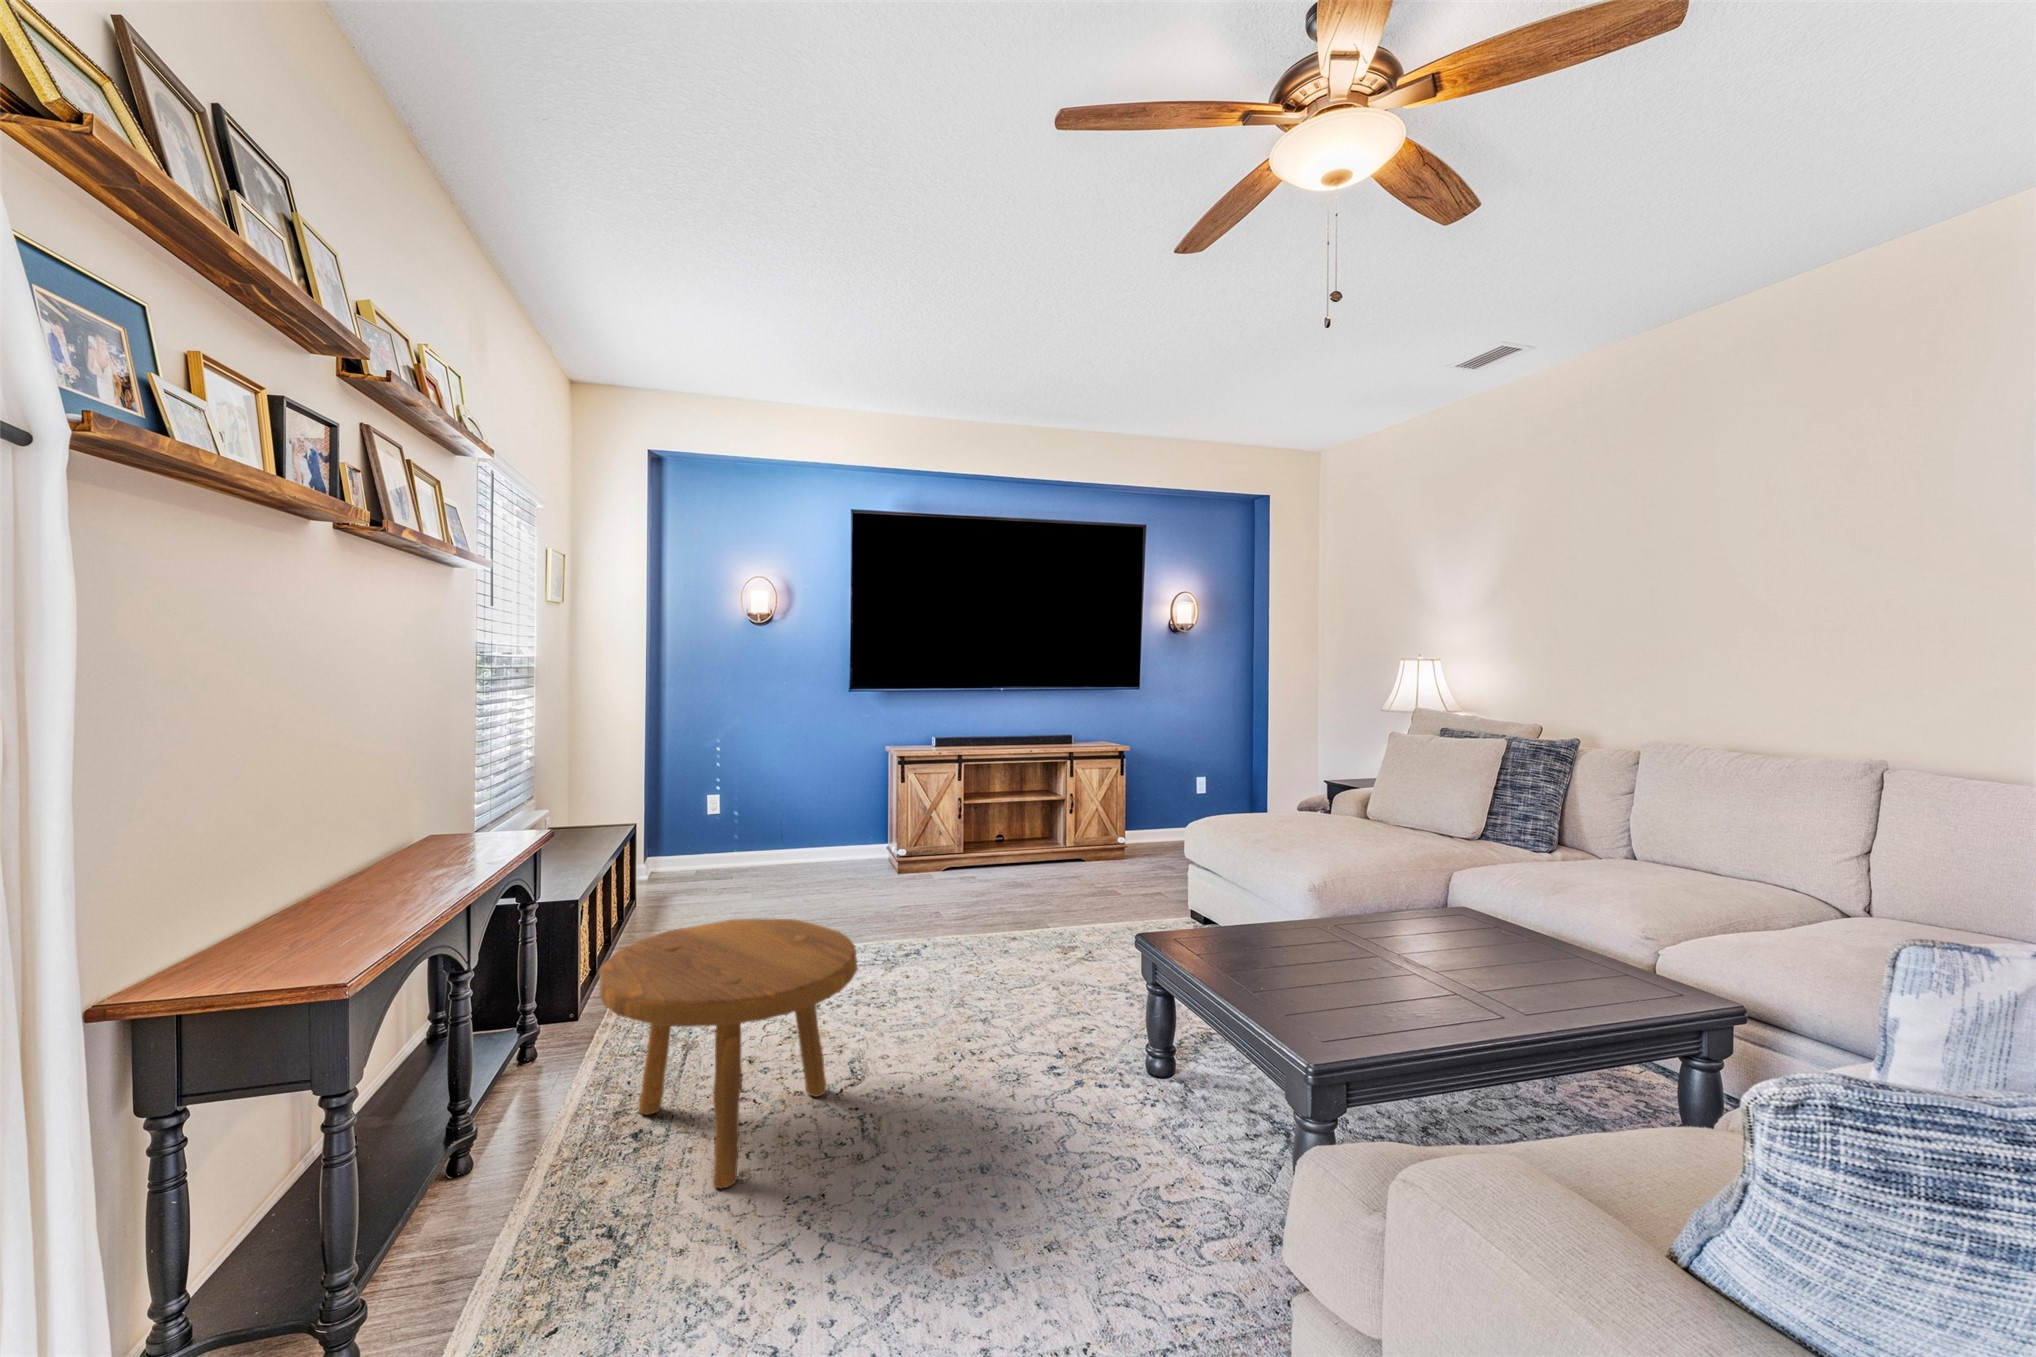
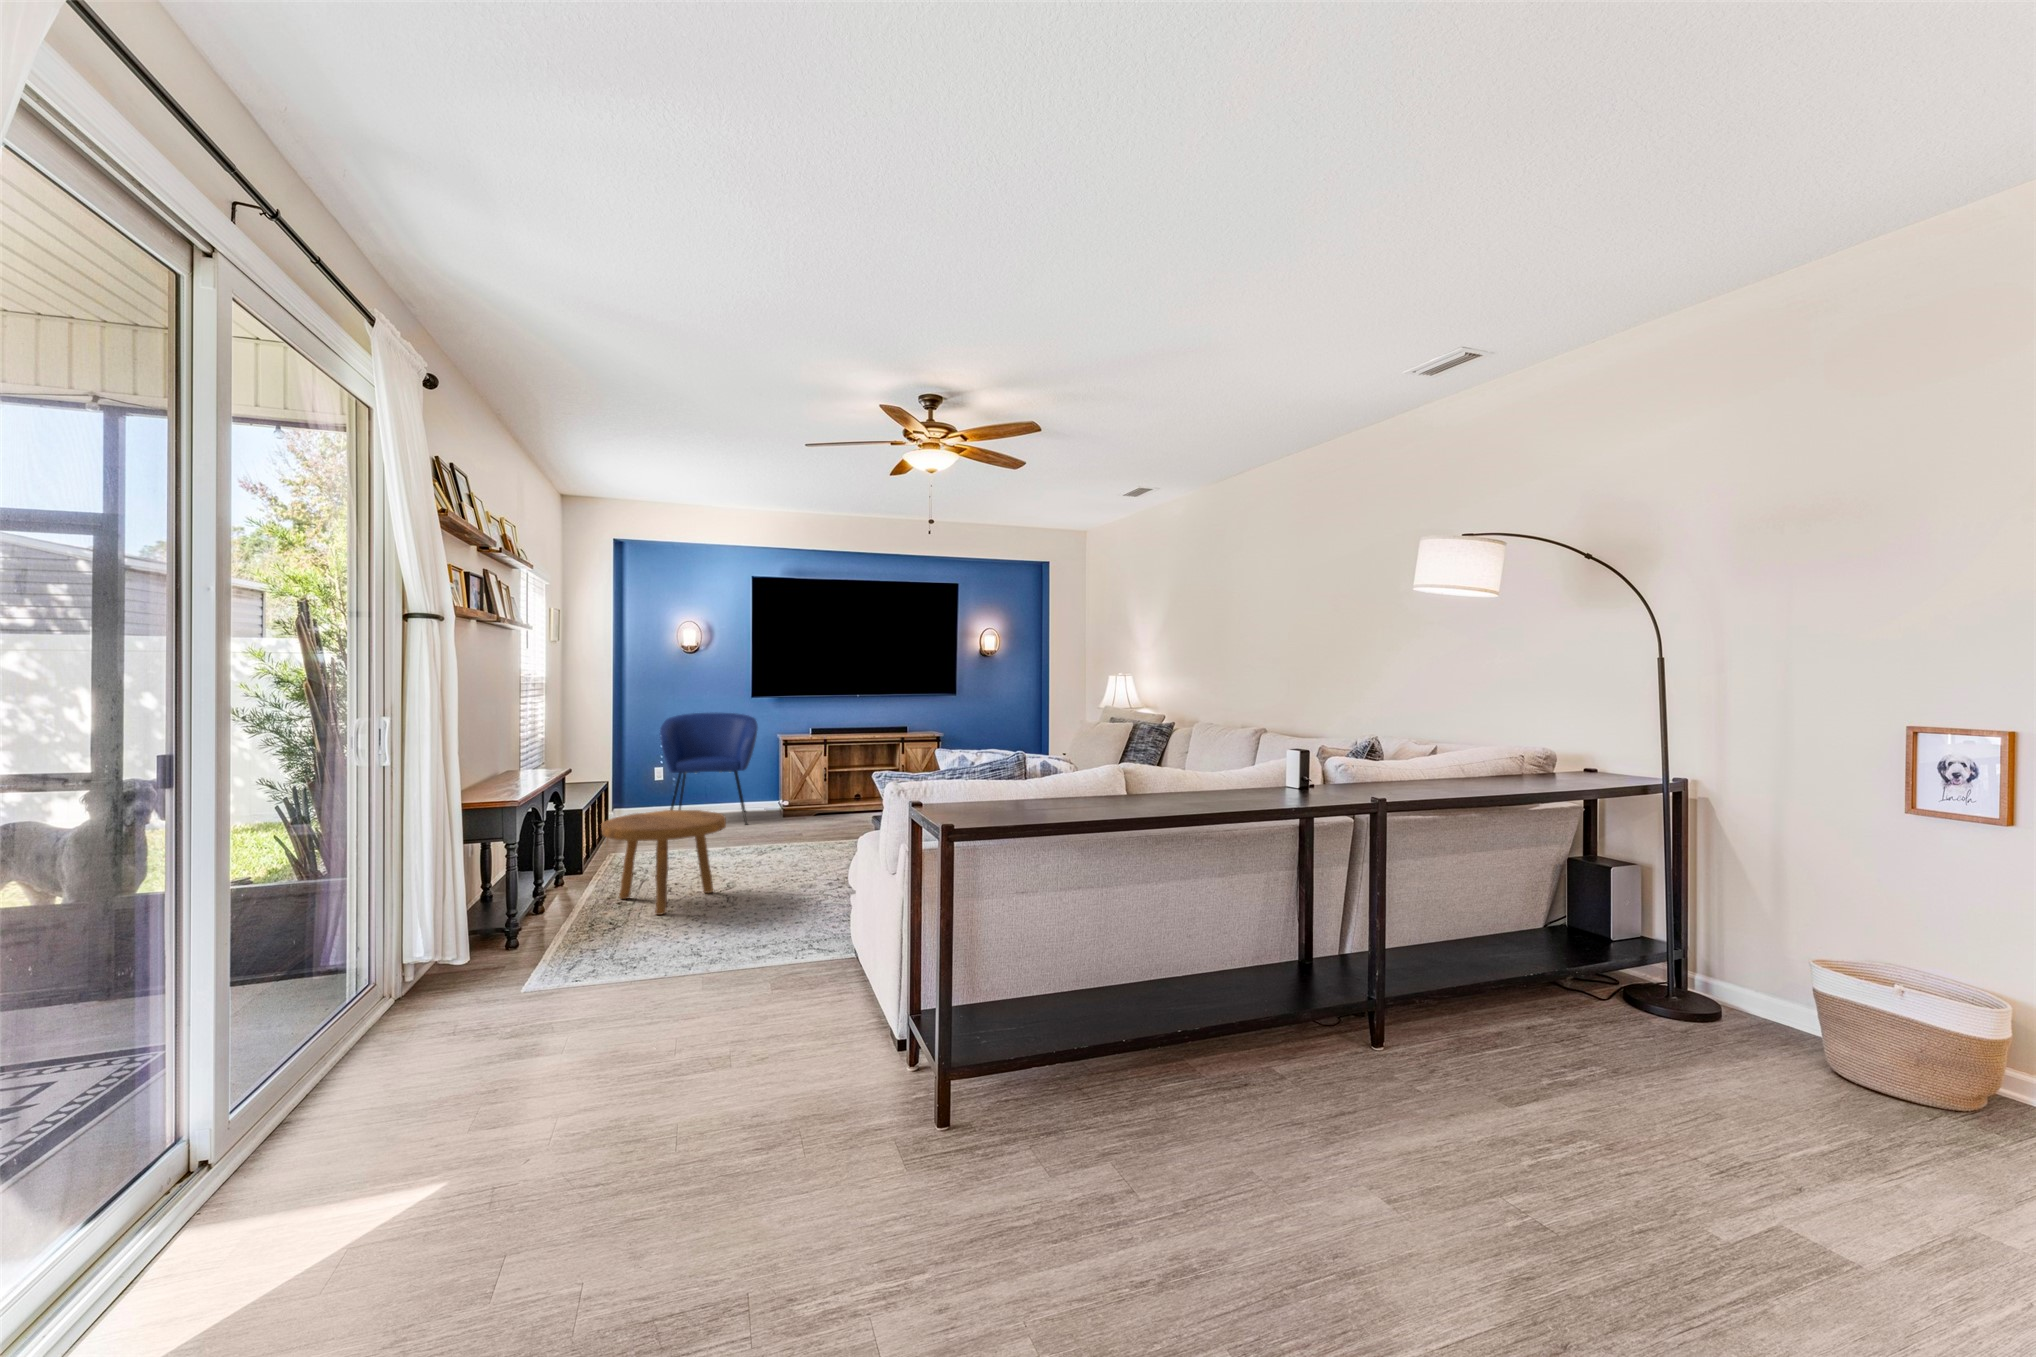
armchair: none [716,713,861,894] -> present [660,713,758,825]

